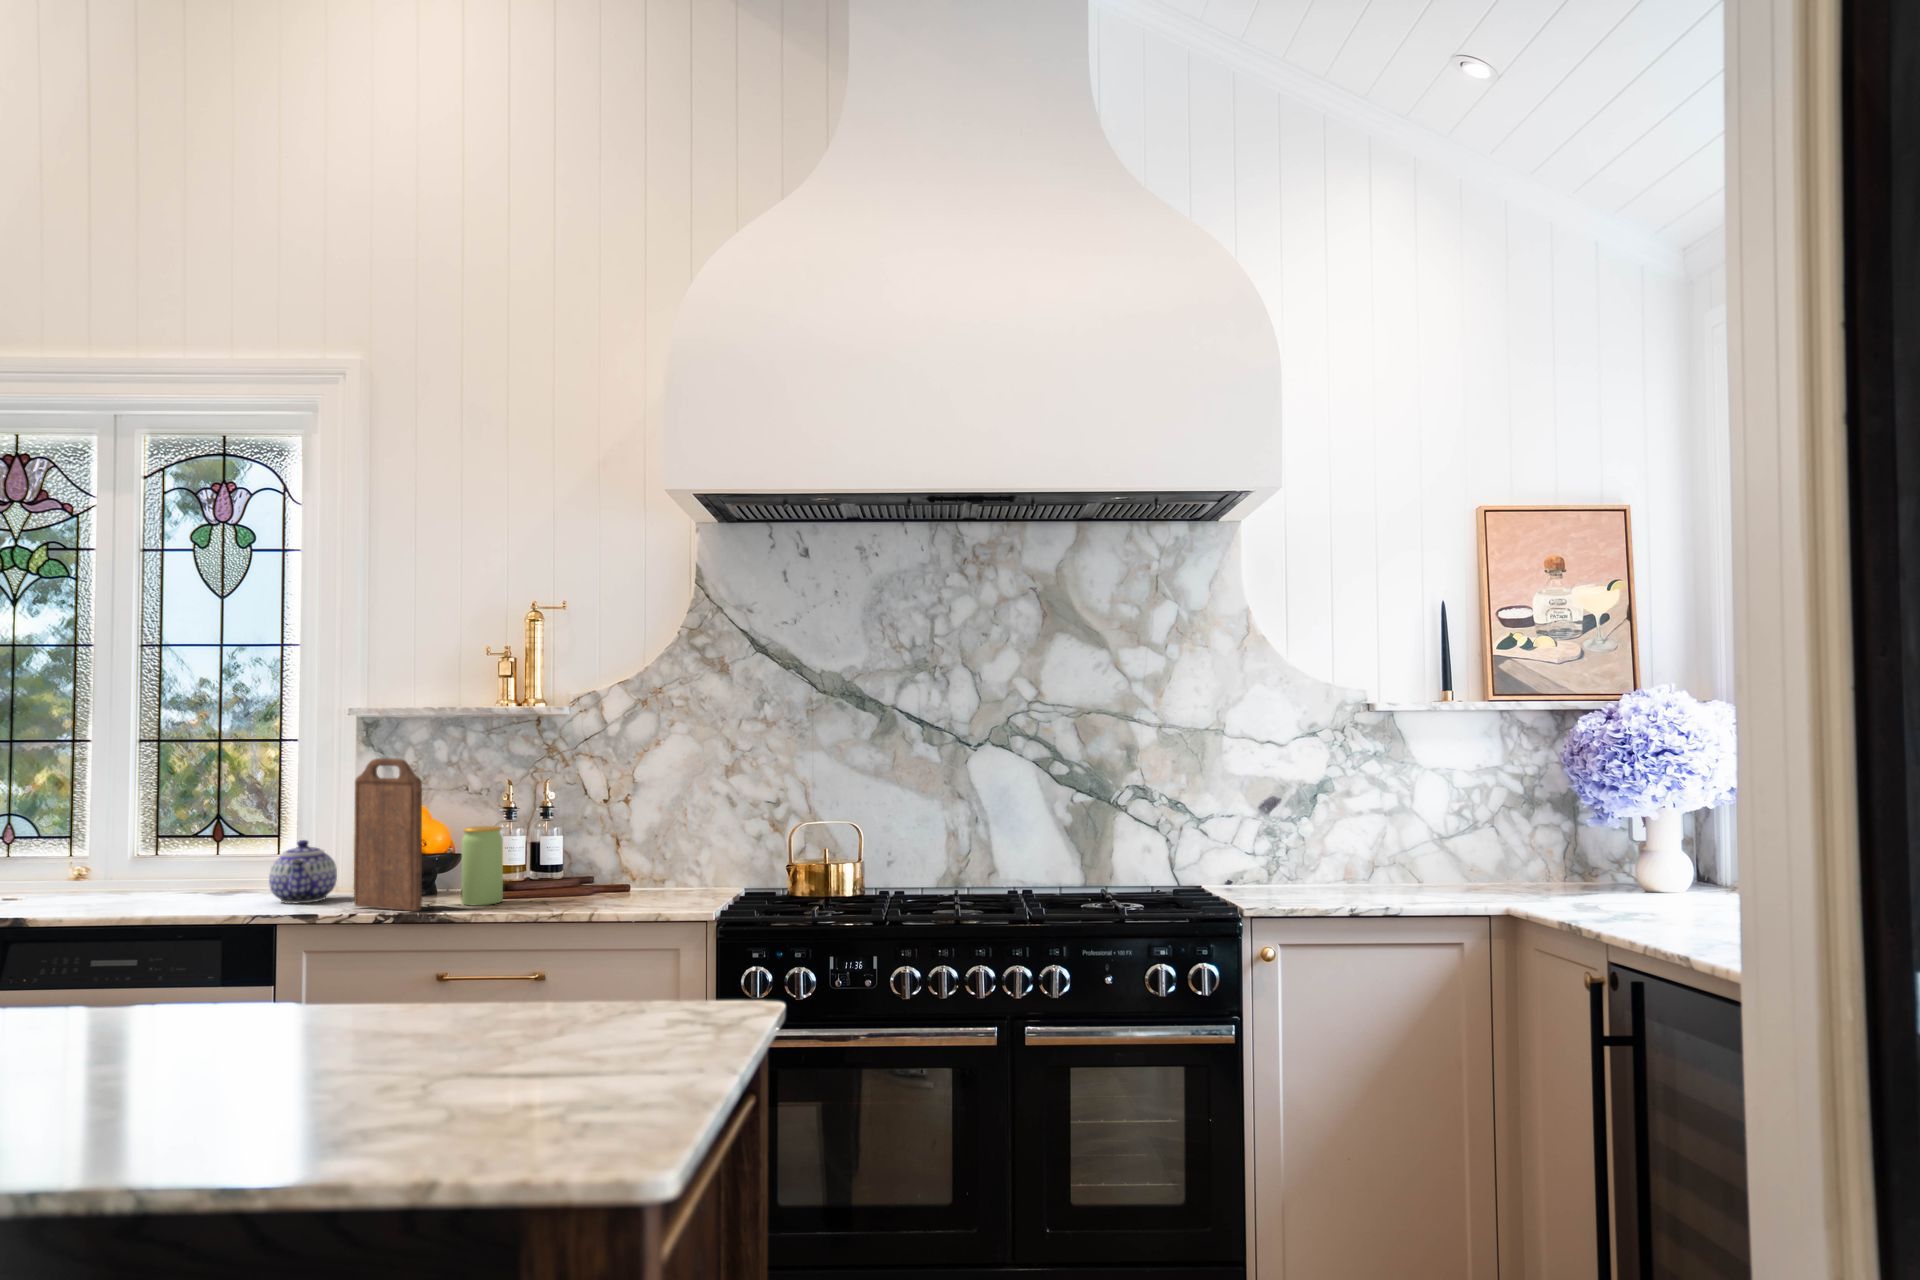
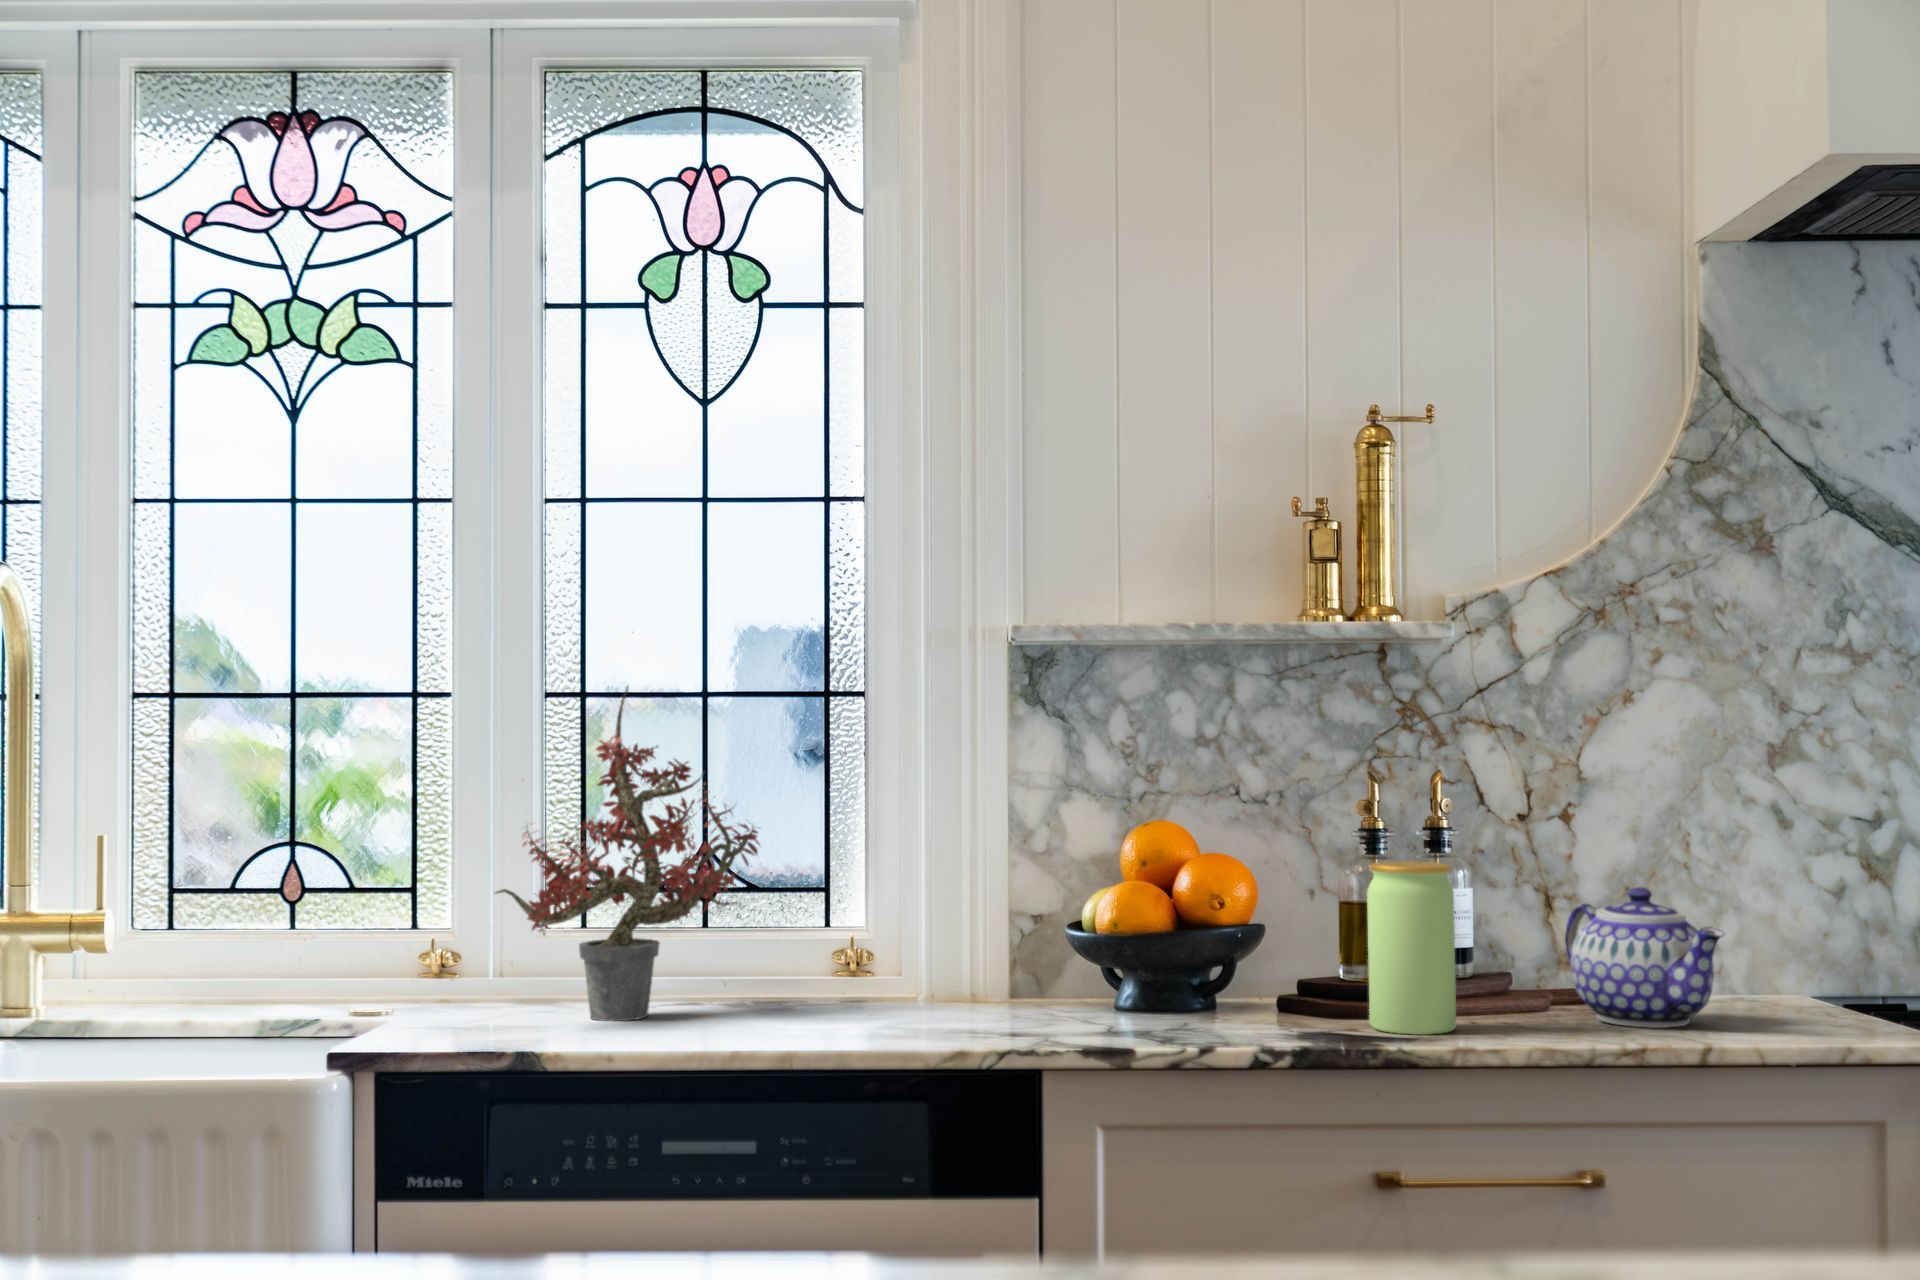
potted plant: none [56,742,232,904] -> present [495,687,759,1021]
cutting board: present [354,758,422,911] -> none [1161,708,1354,1048]
teapot: present [269,840,337,904] -> present [1565,887,1725,1028]

